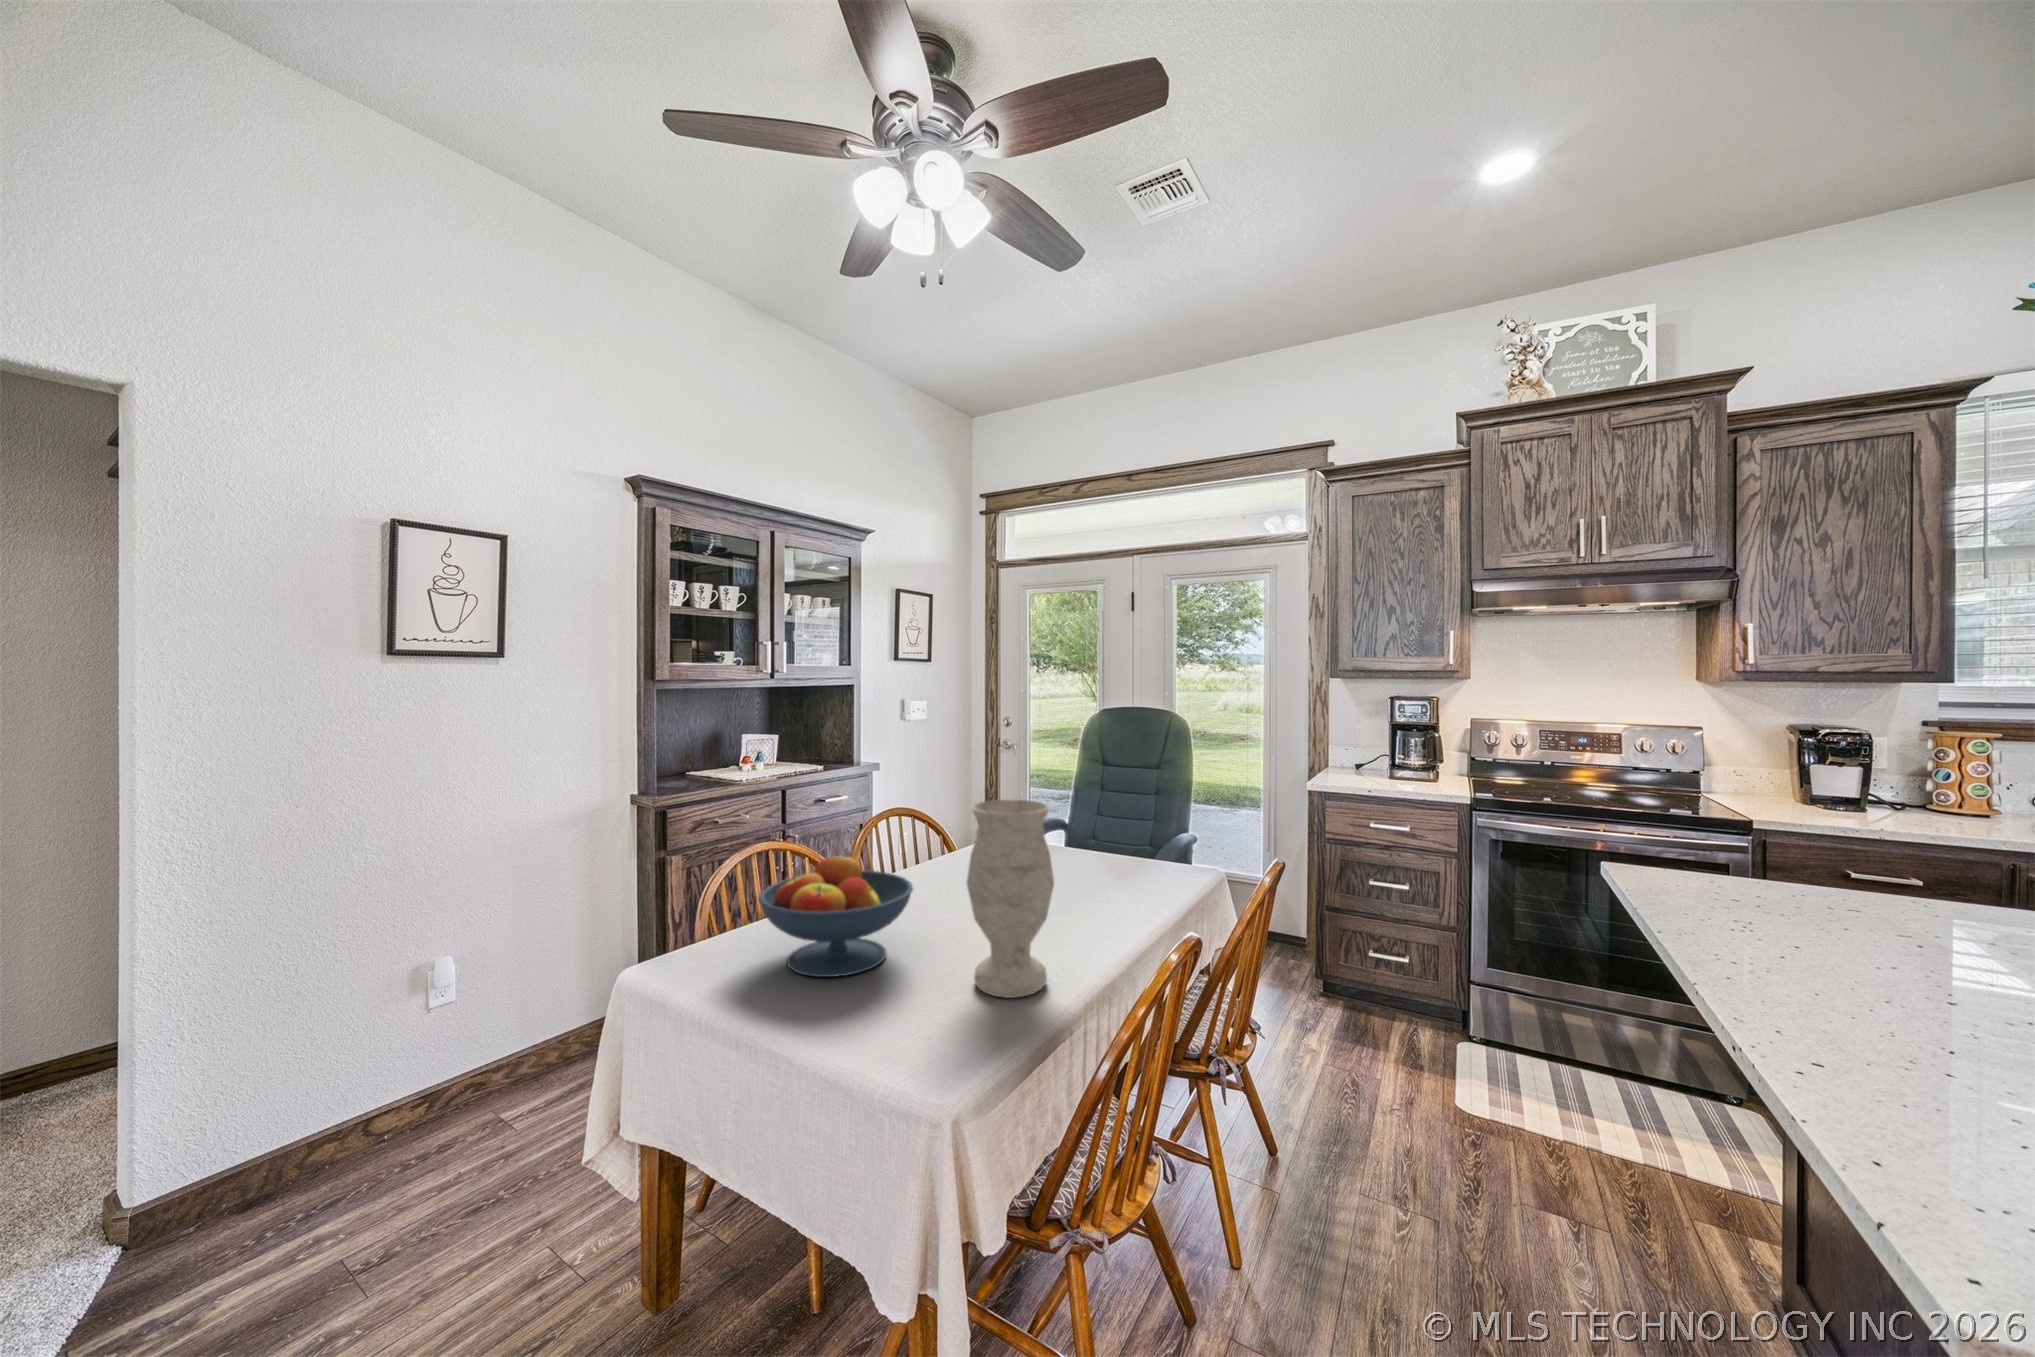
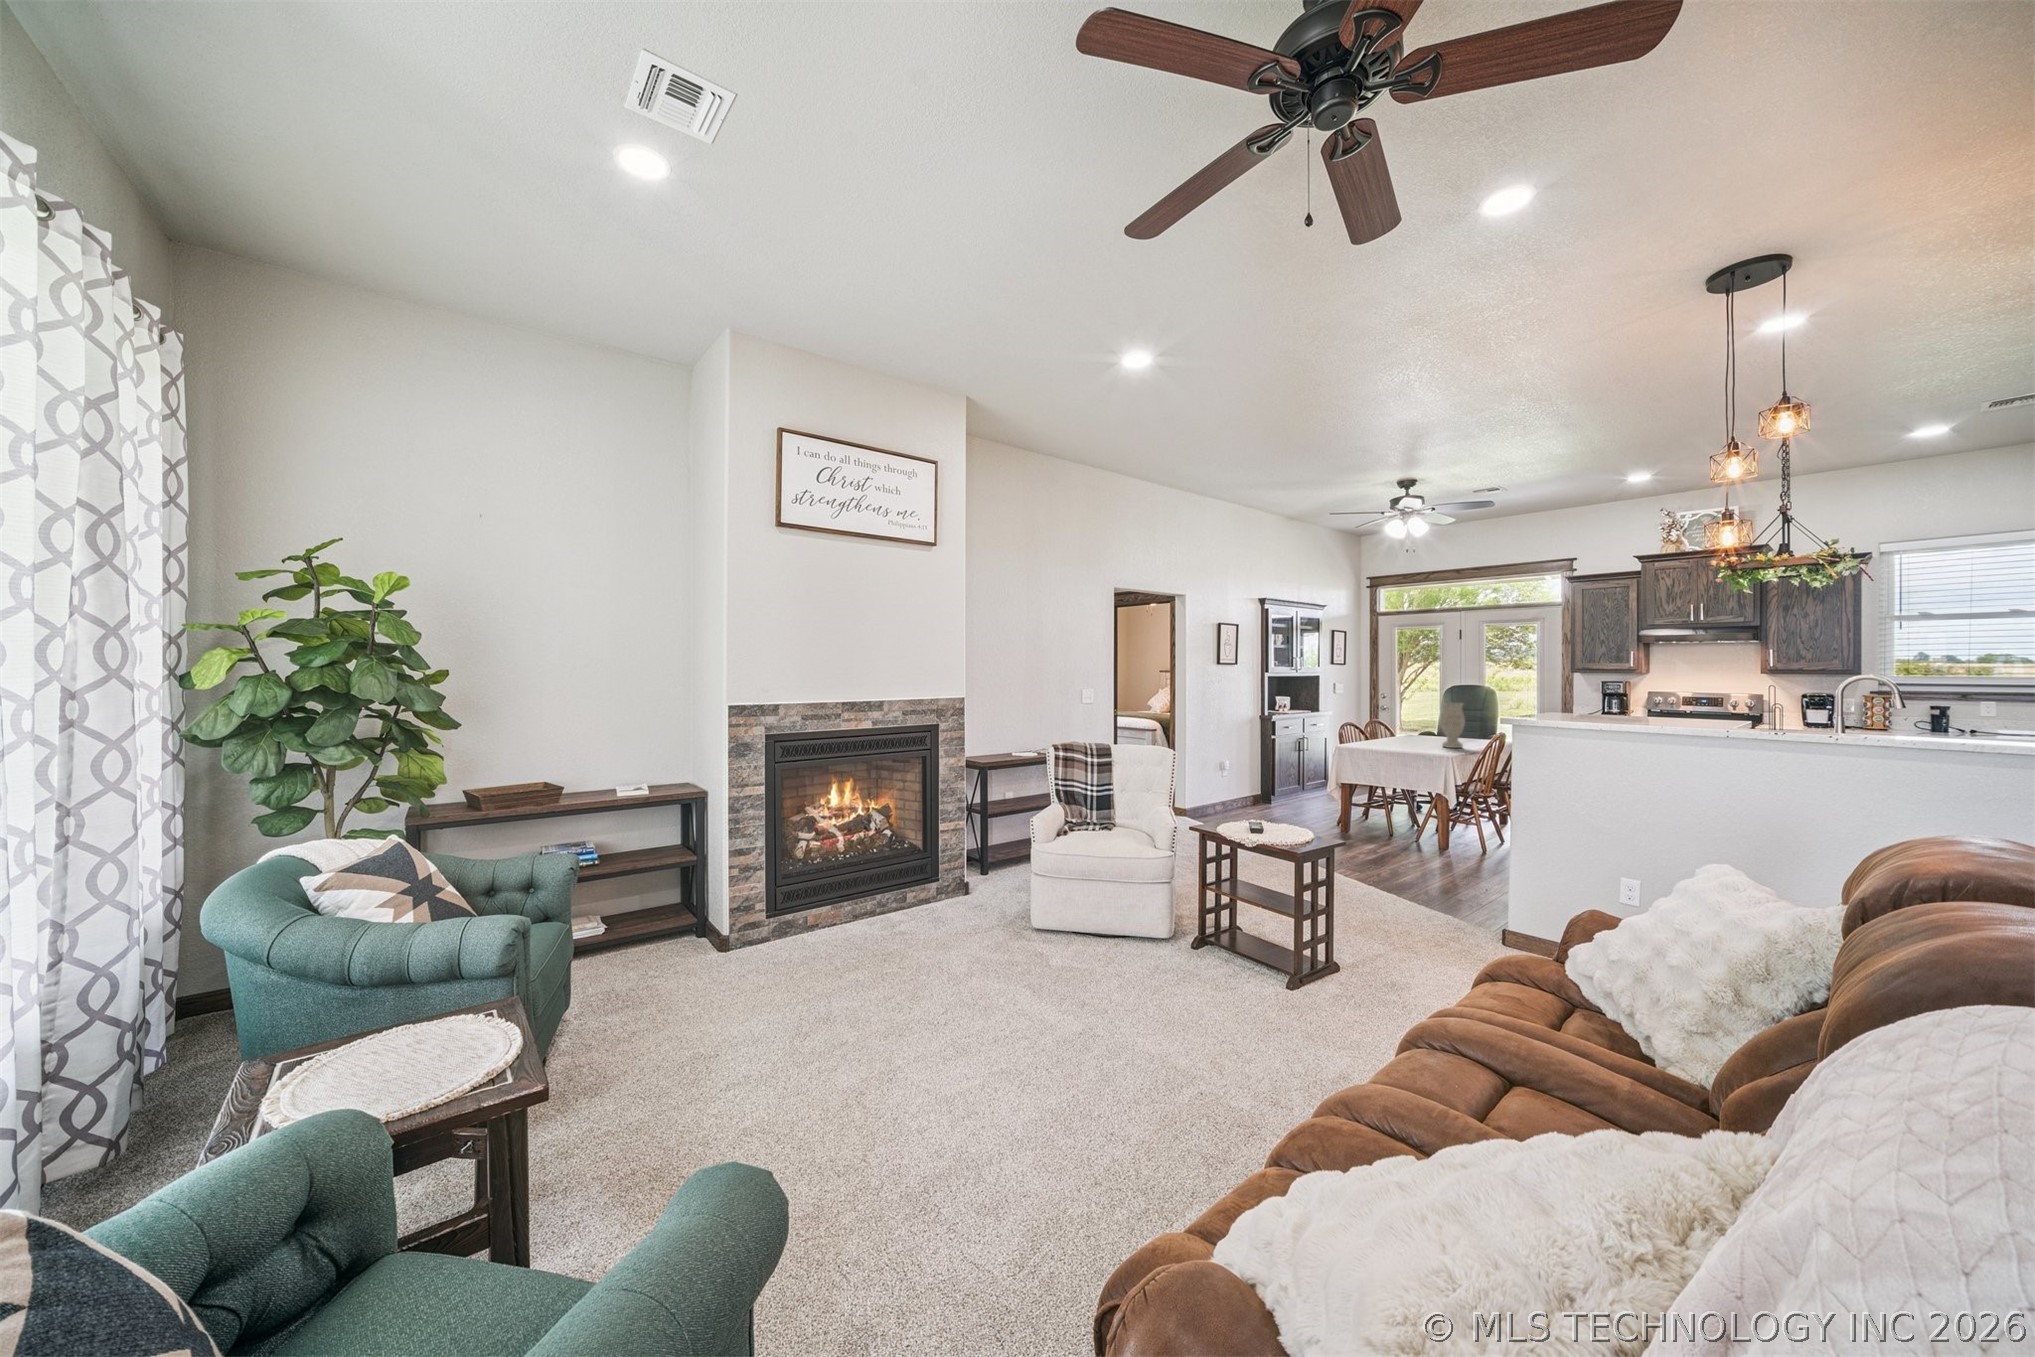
fruit bowl: present [758,855,913,977] -> none [1376,719,1420,745]

